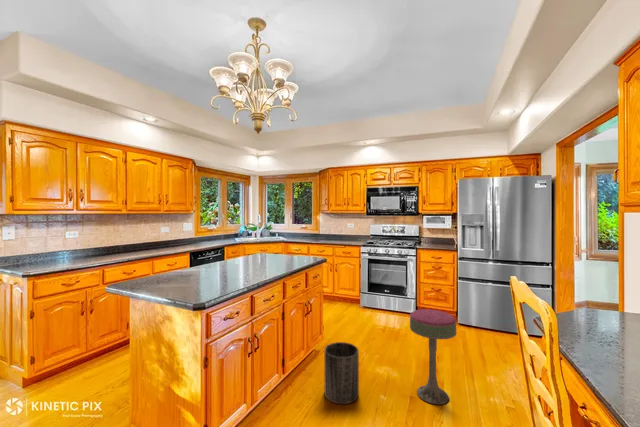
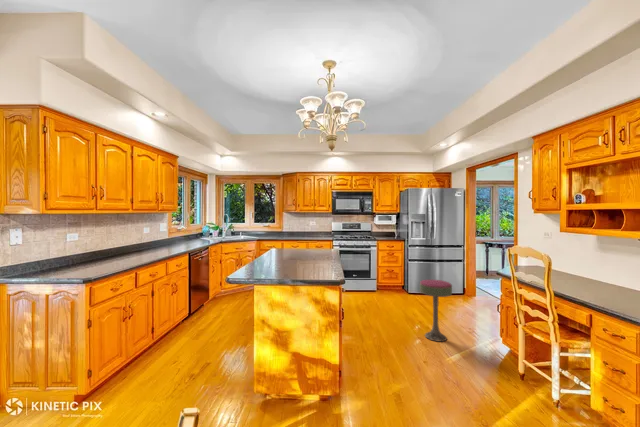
trash can: present [324,342,359,404] -> none [370,310,396,354]

